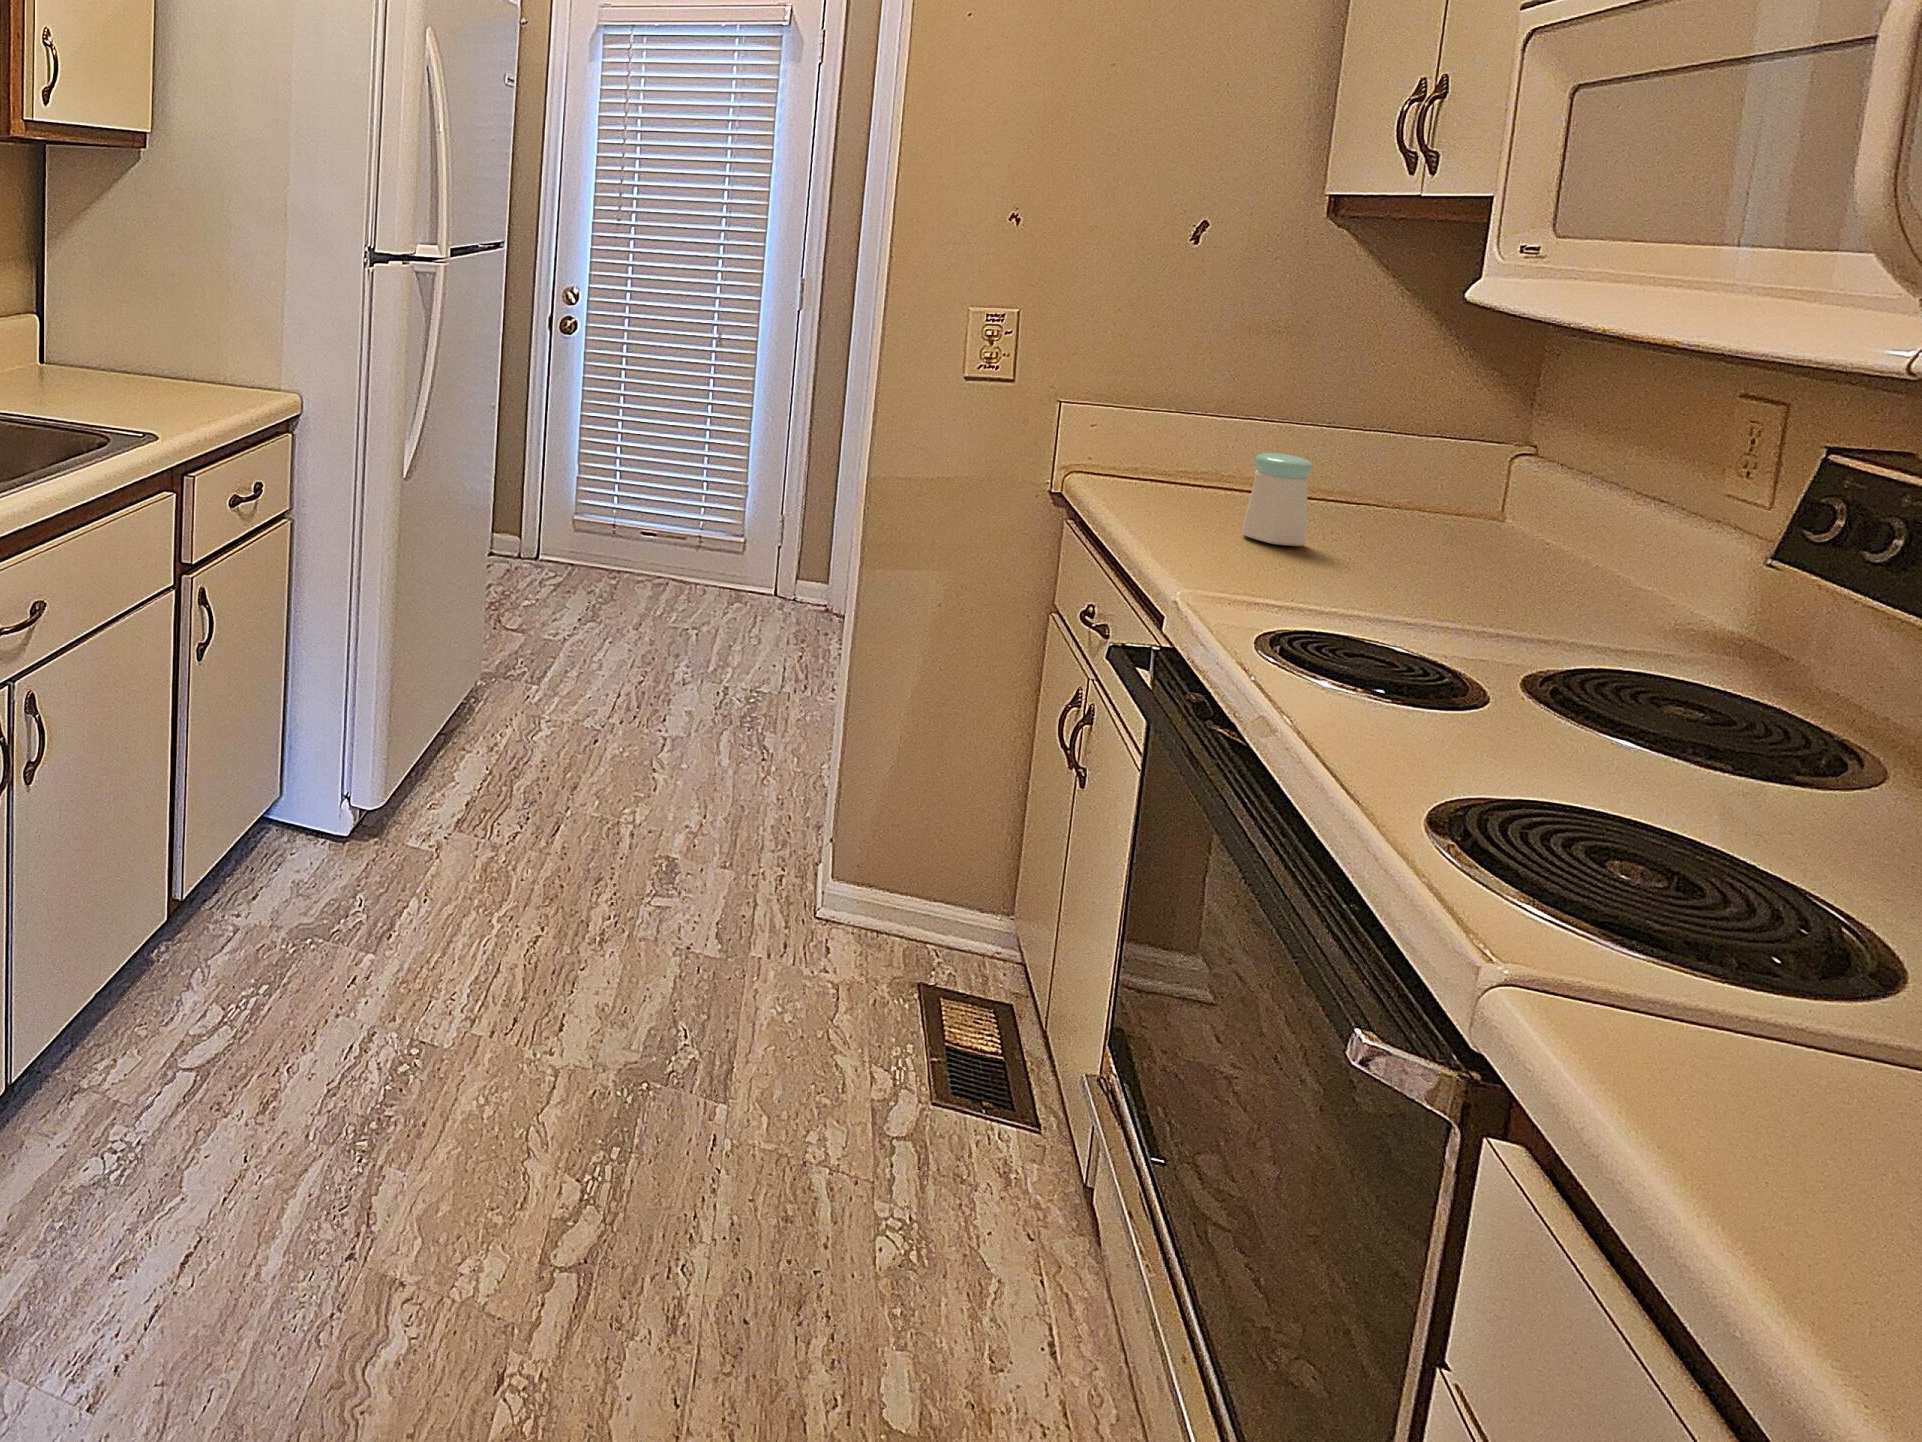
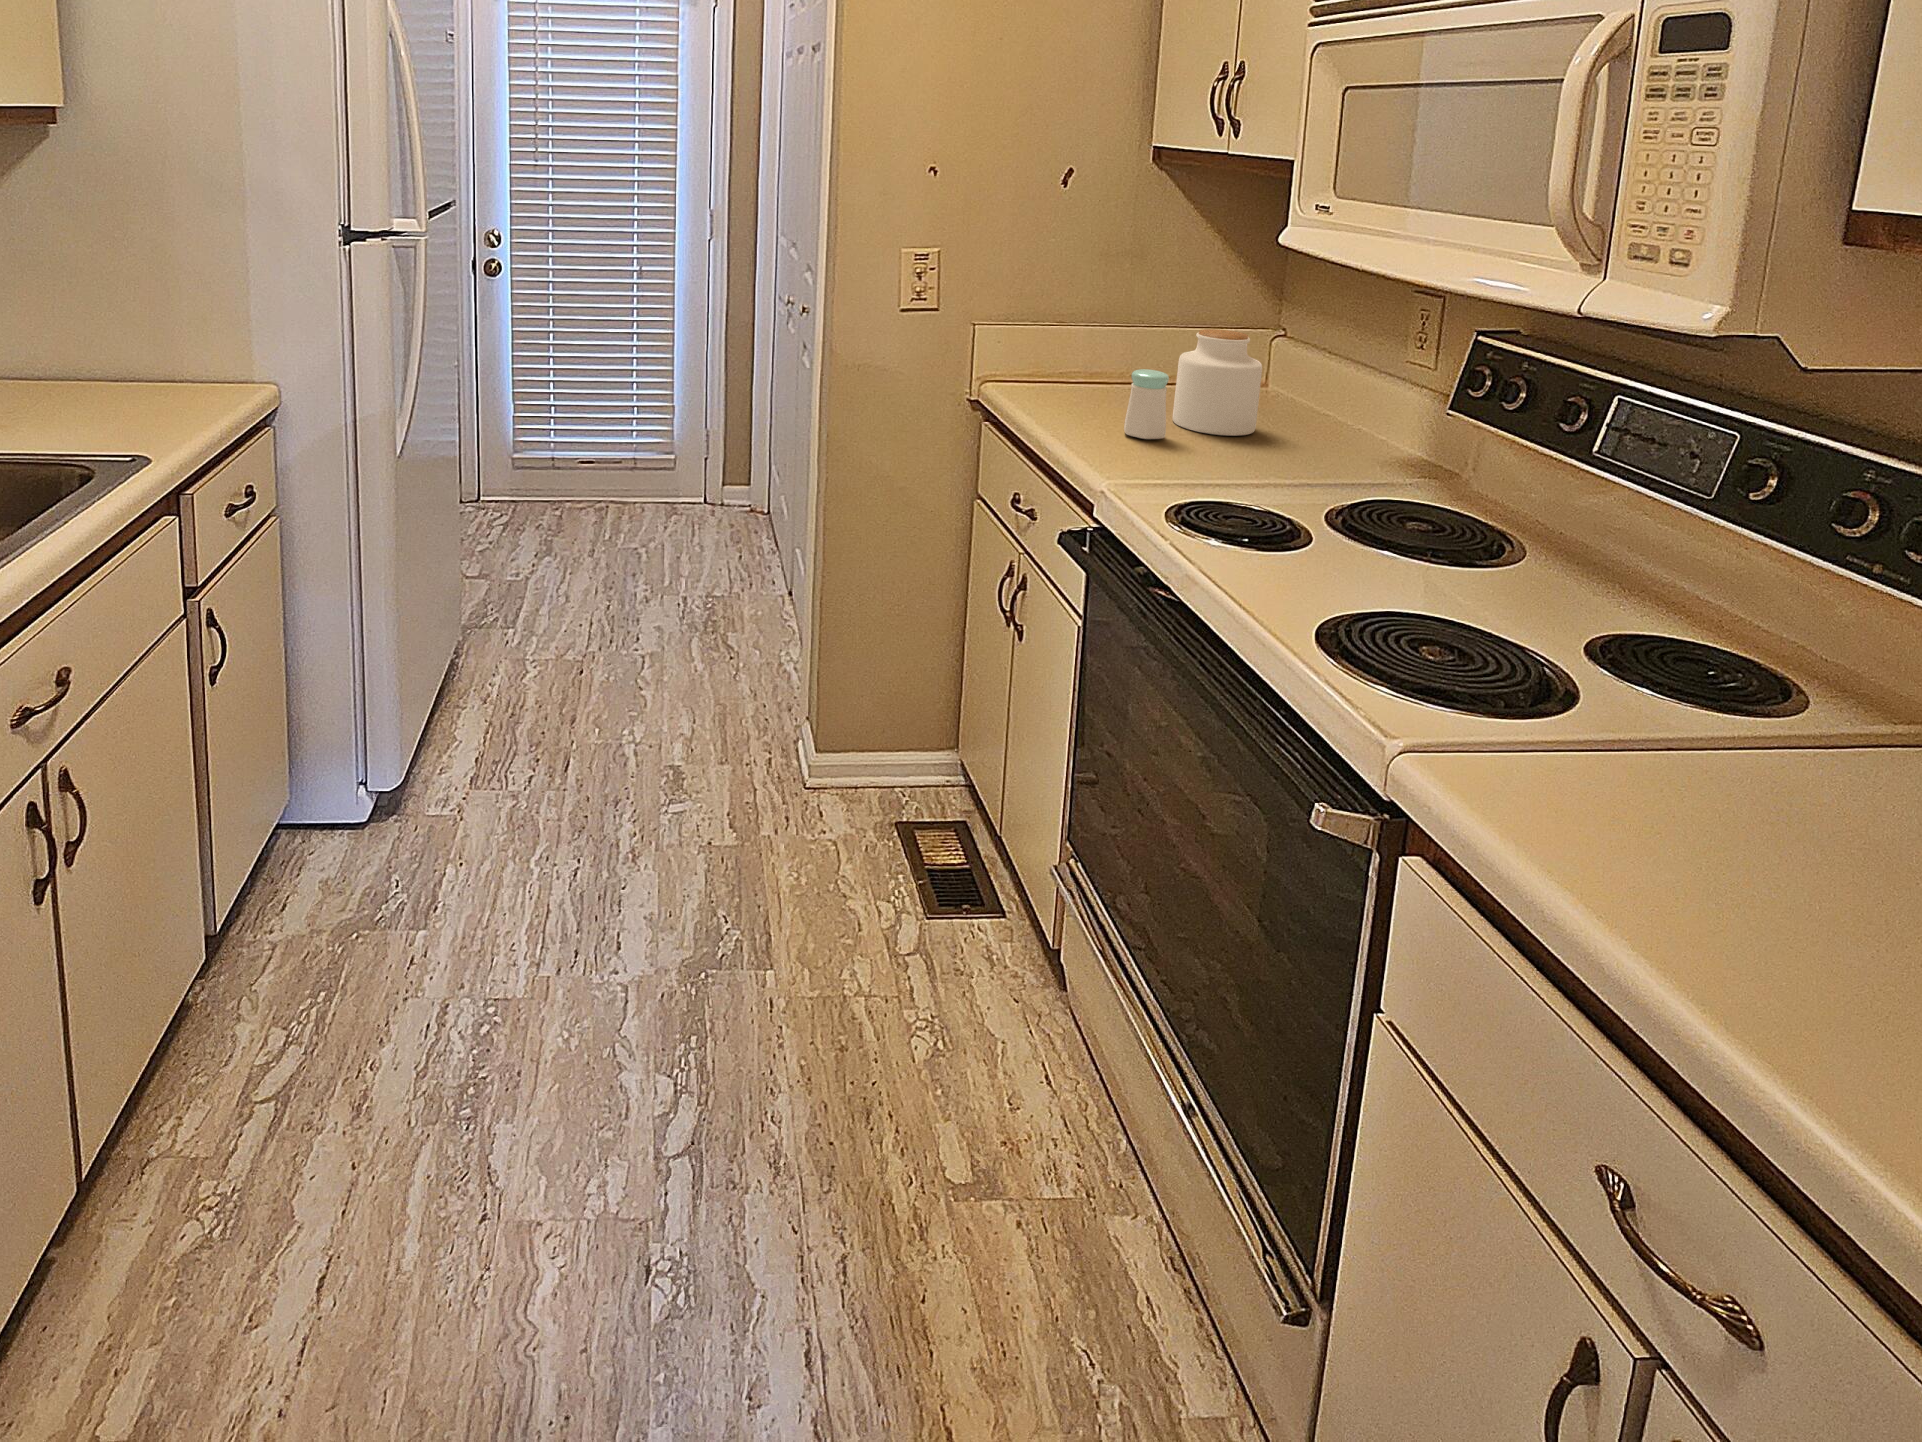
jar: none [1330,412,1479,558] -> present [1173,329,1262,436]

